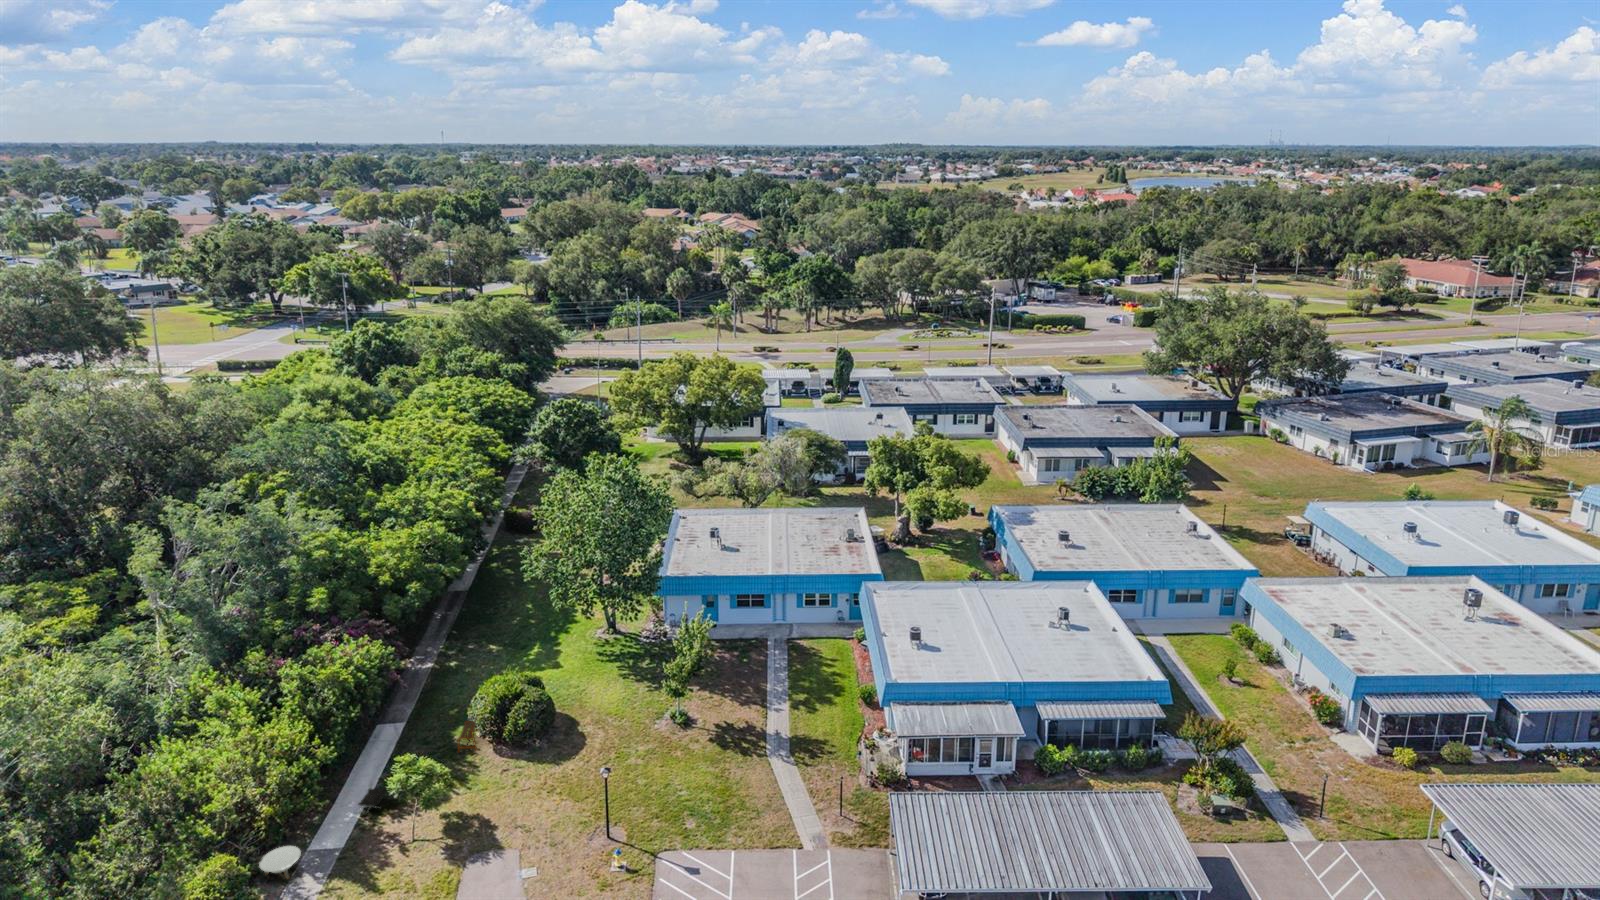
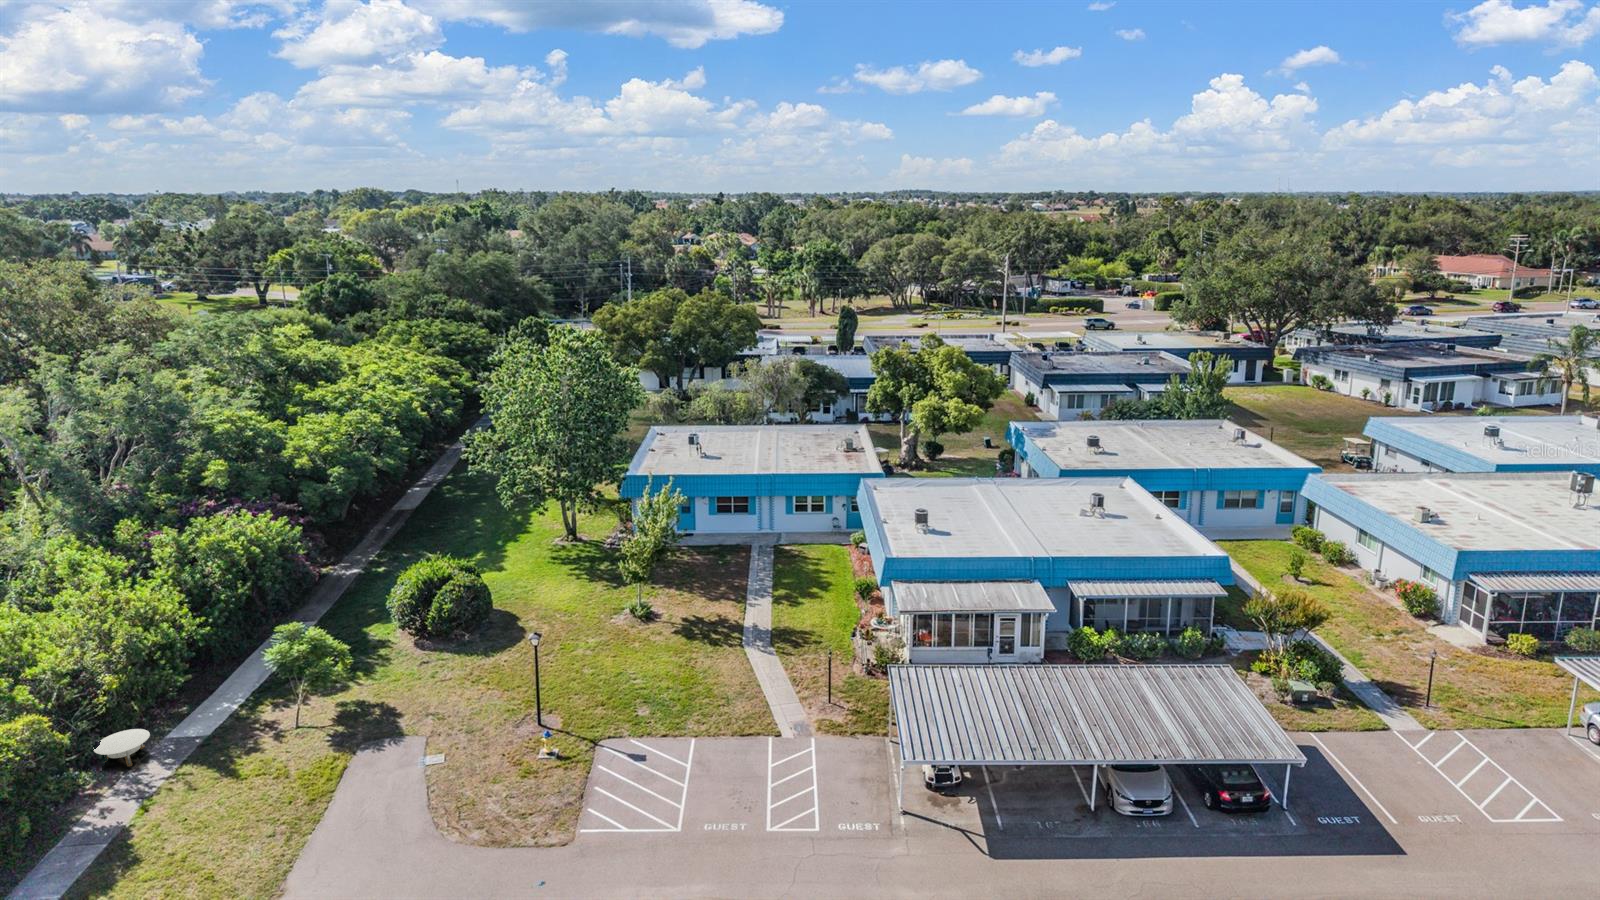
bench: present [458,717,477,752] -> none [370,598,404,645]
lounge chair: present [358,786,386,808] -> none [234,669,273,702]

